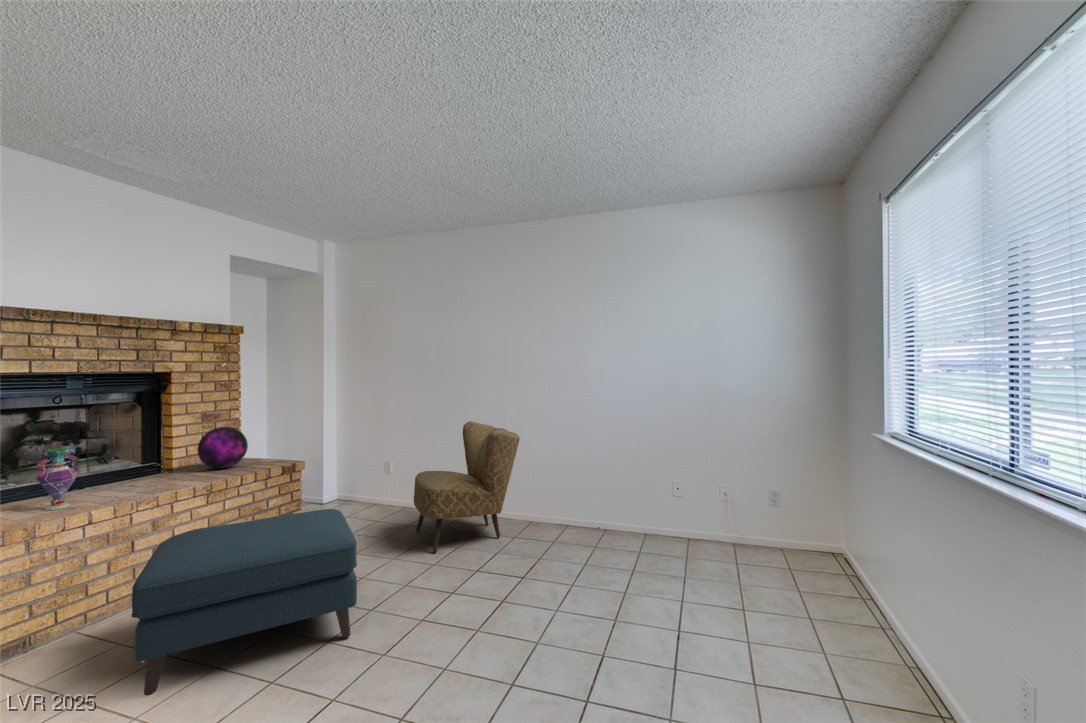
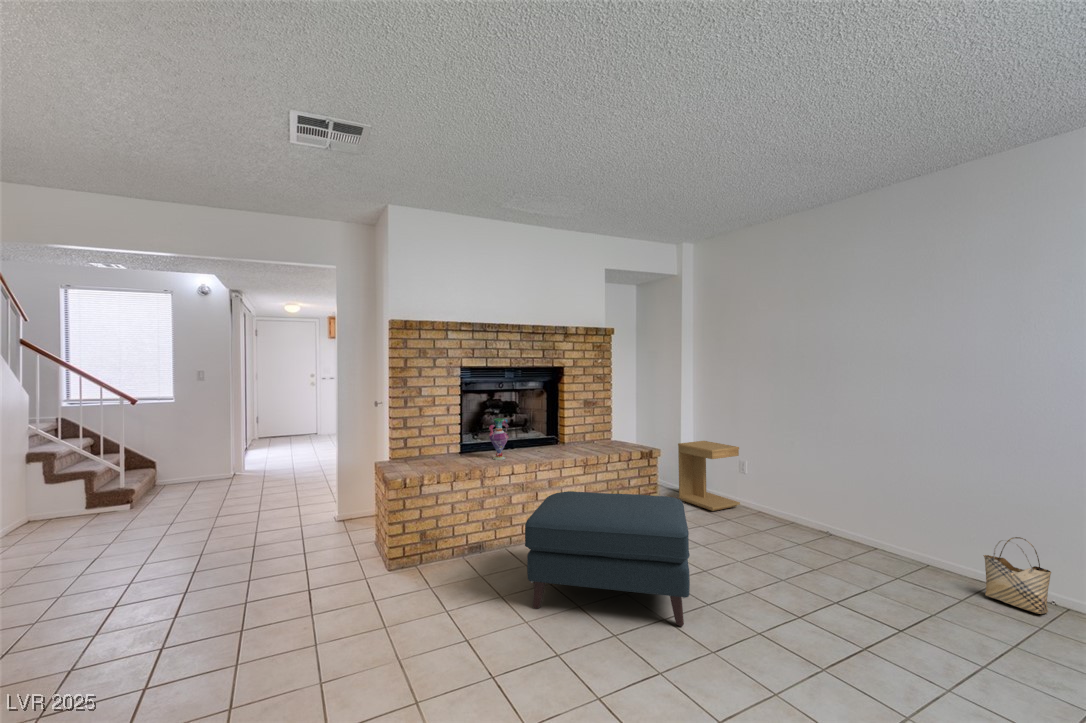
armchair: present [414,421,520,553] -> none [768,427,917,580]
decorative orb: present [197,427,248,469] -> none [580,412,615,447]
side table: none [321,446,384,514] -> present [678,441,740,511]
woven basket: none [554,486,586,533] -> present [984,537,1051,614]

